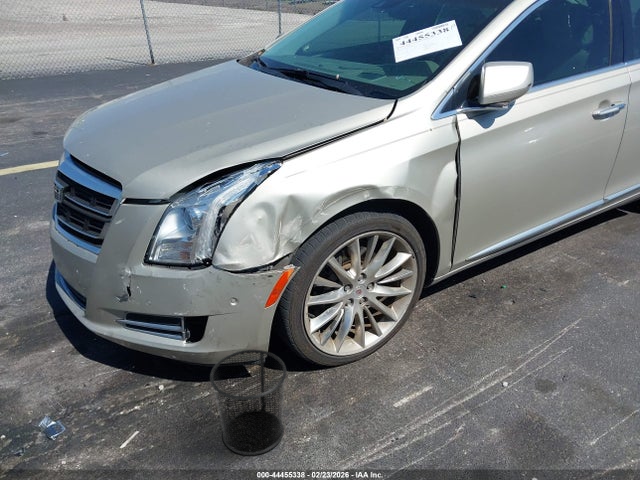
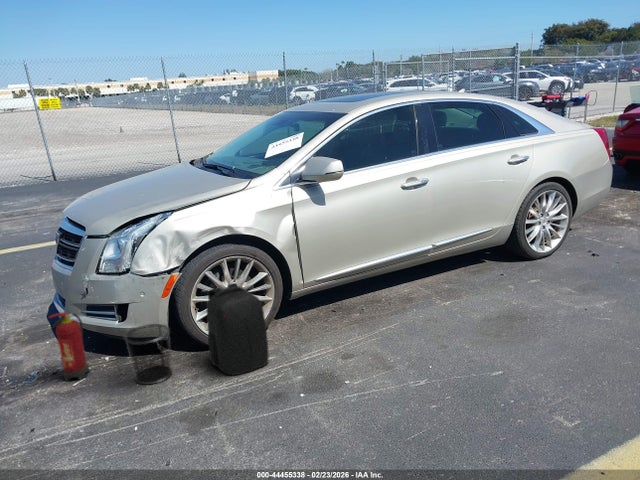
backpack: none [330,278,439,434] -> present [207,283,269,375]
fire extinguisher: none [76,334,142,445] -> present [49,313,89,381]

